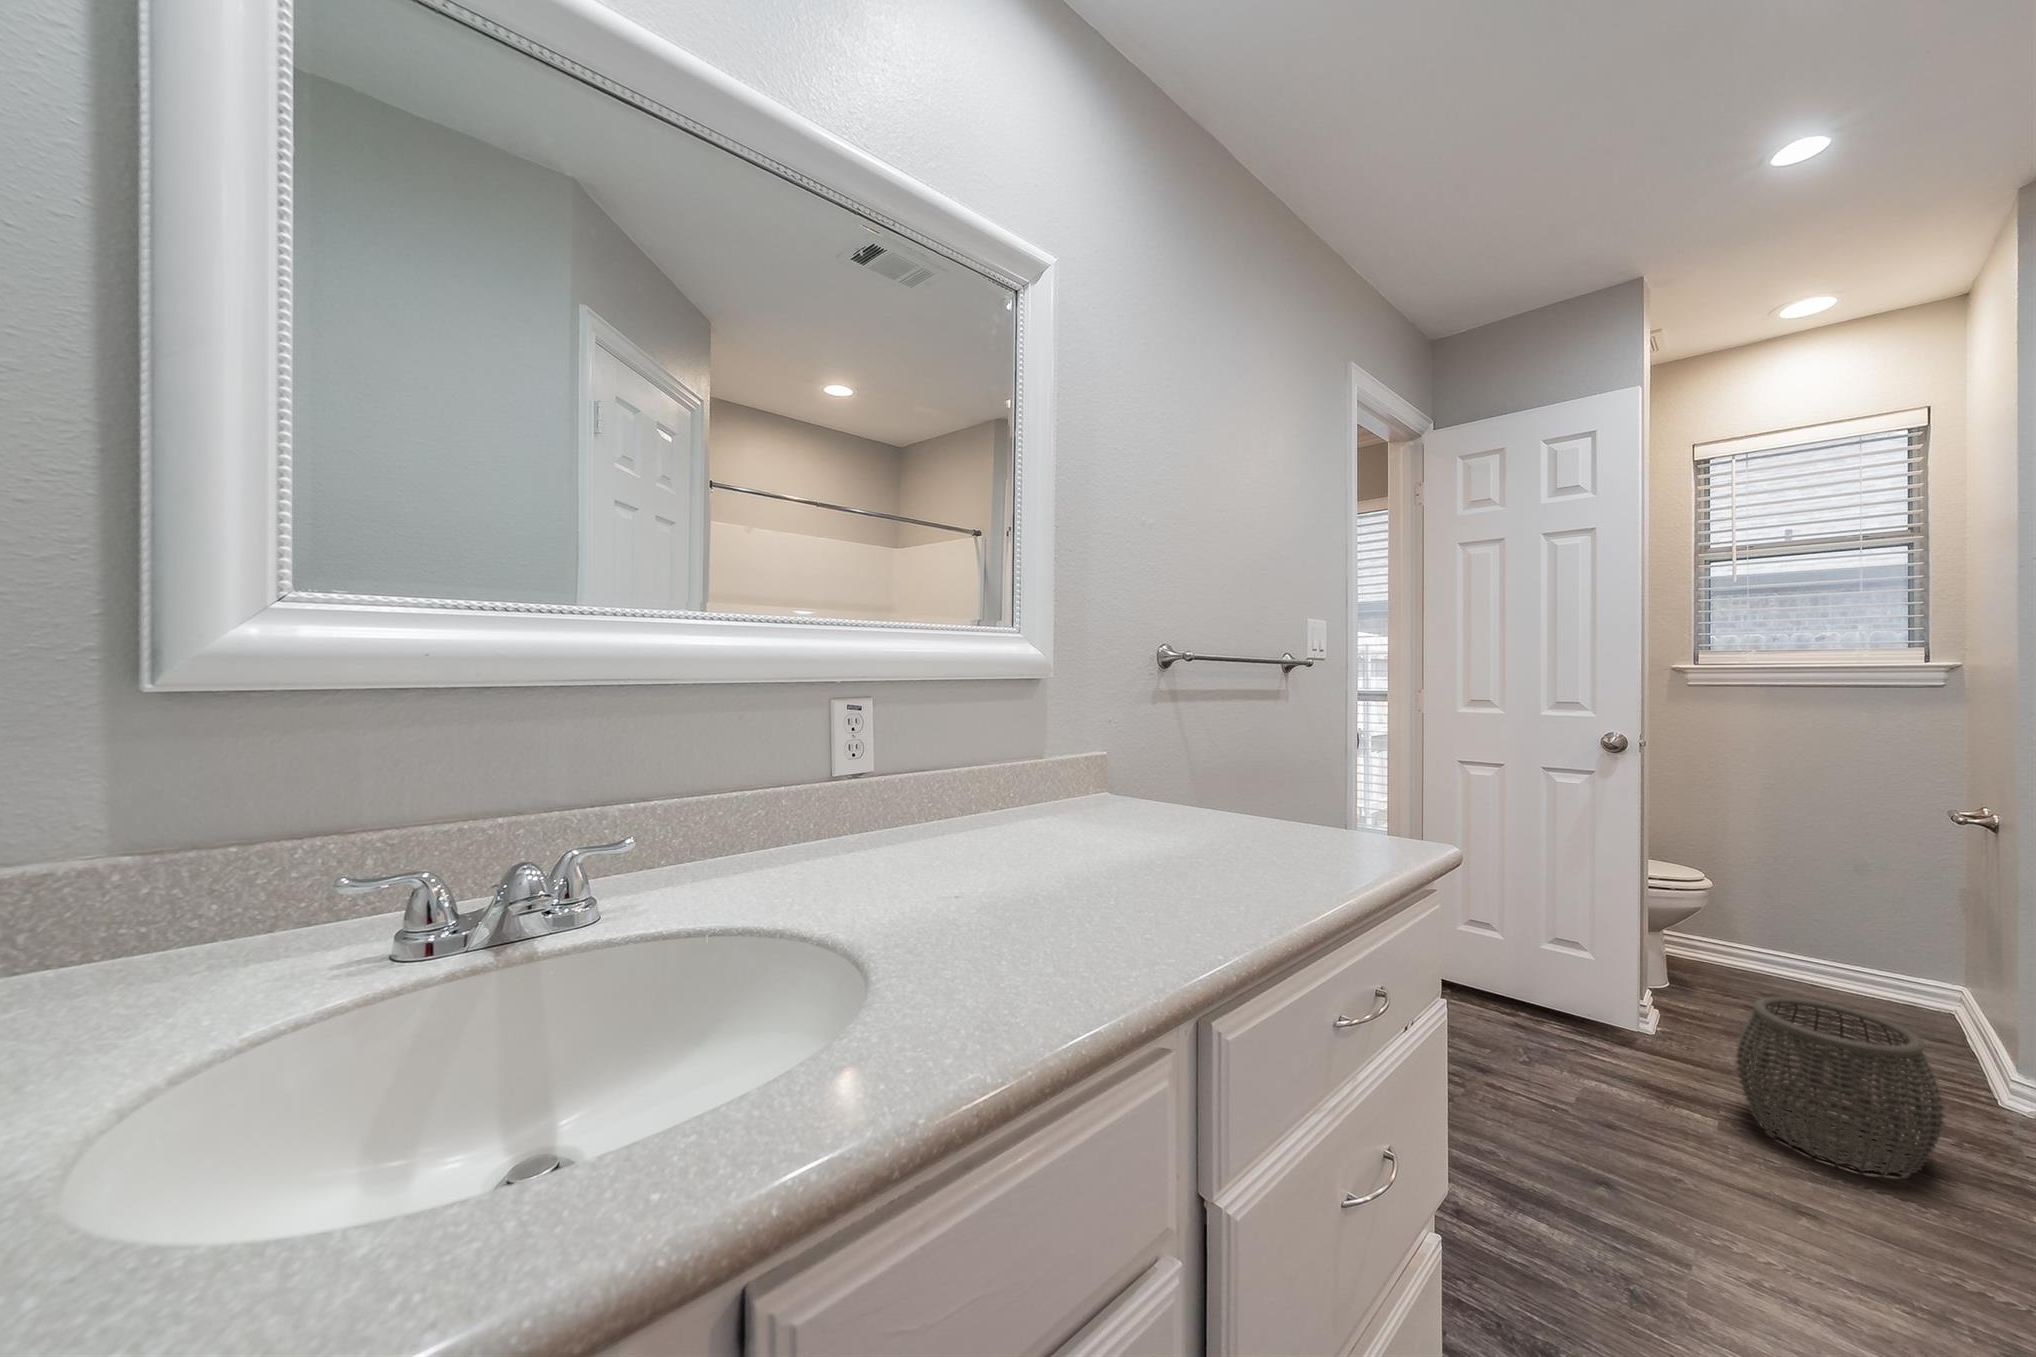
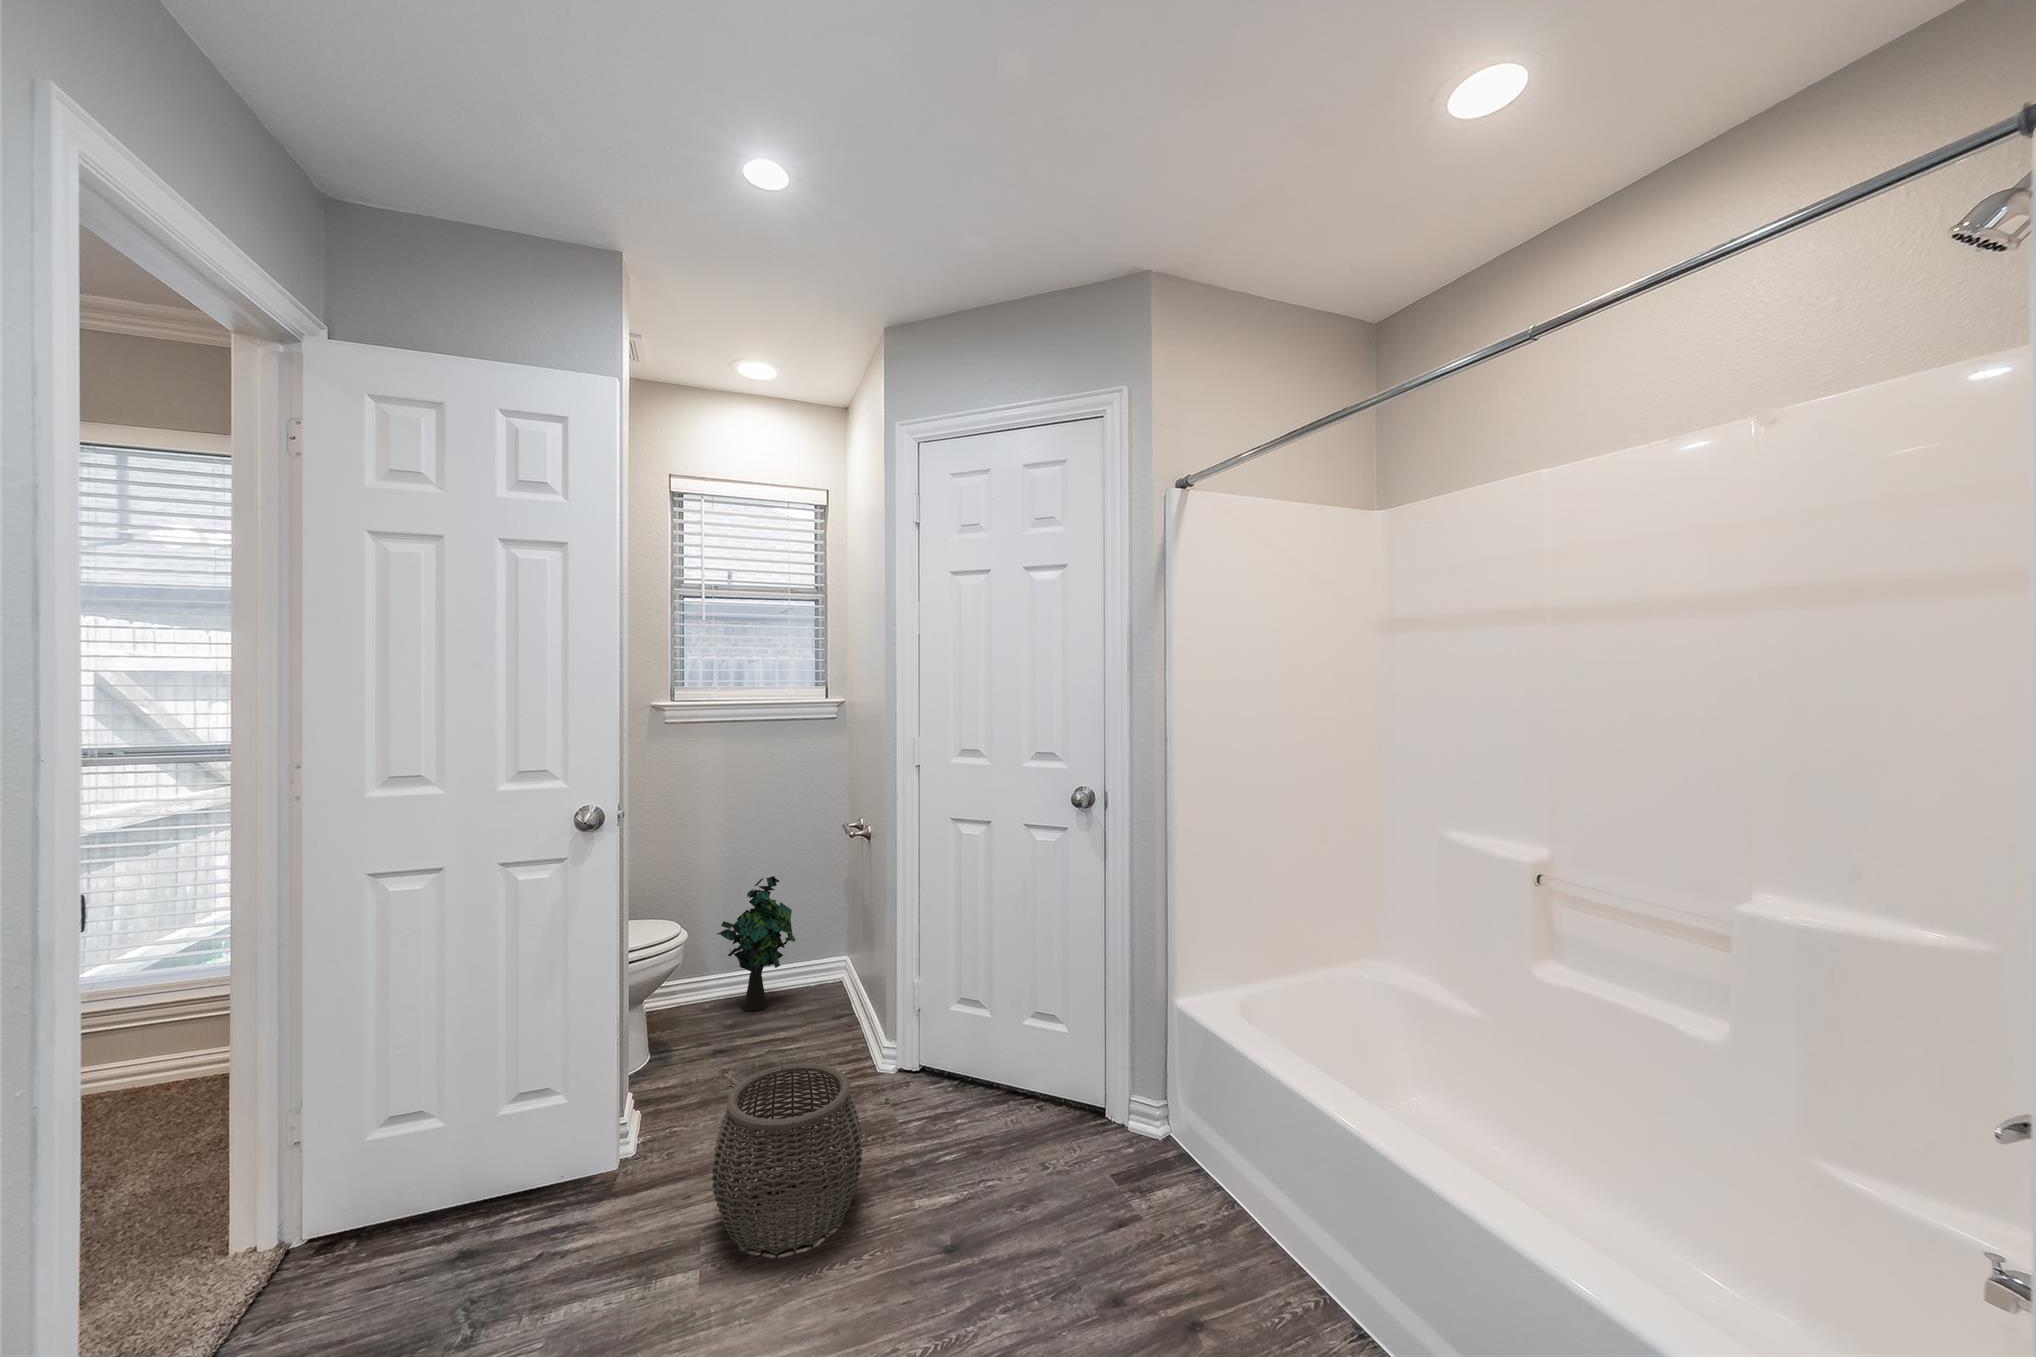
decorative plant: none [1750,852,1868,990] -> present [717,876,796,1011]

